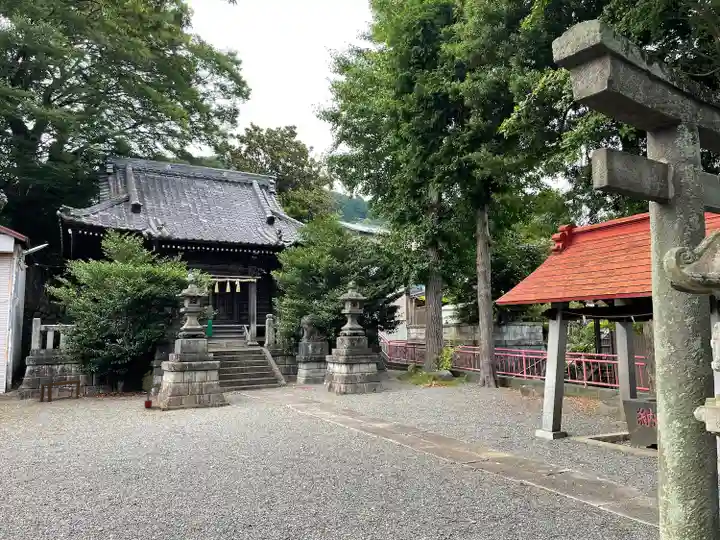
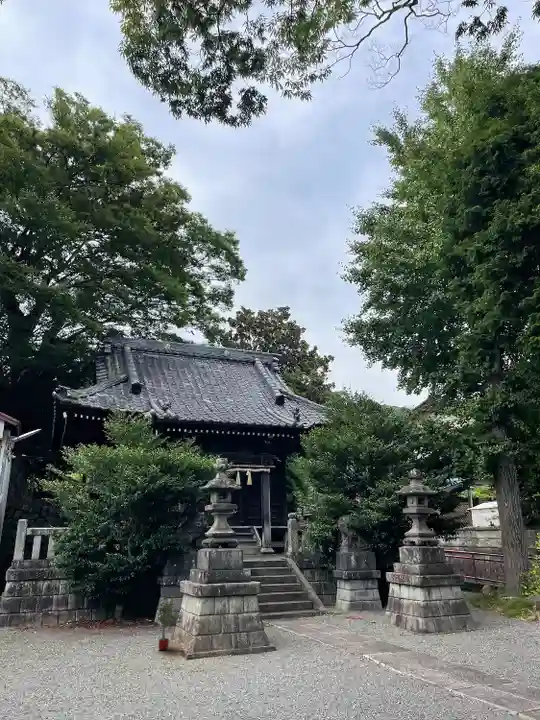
bench: present [40,380,81,402] -> none [20,600,71,633]

